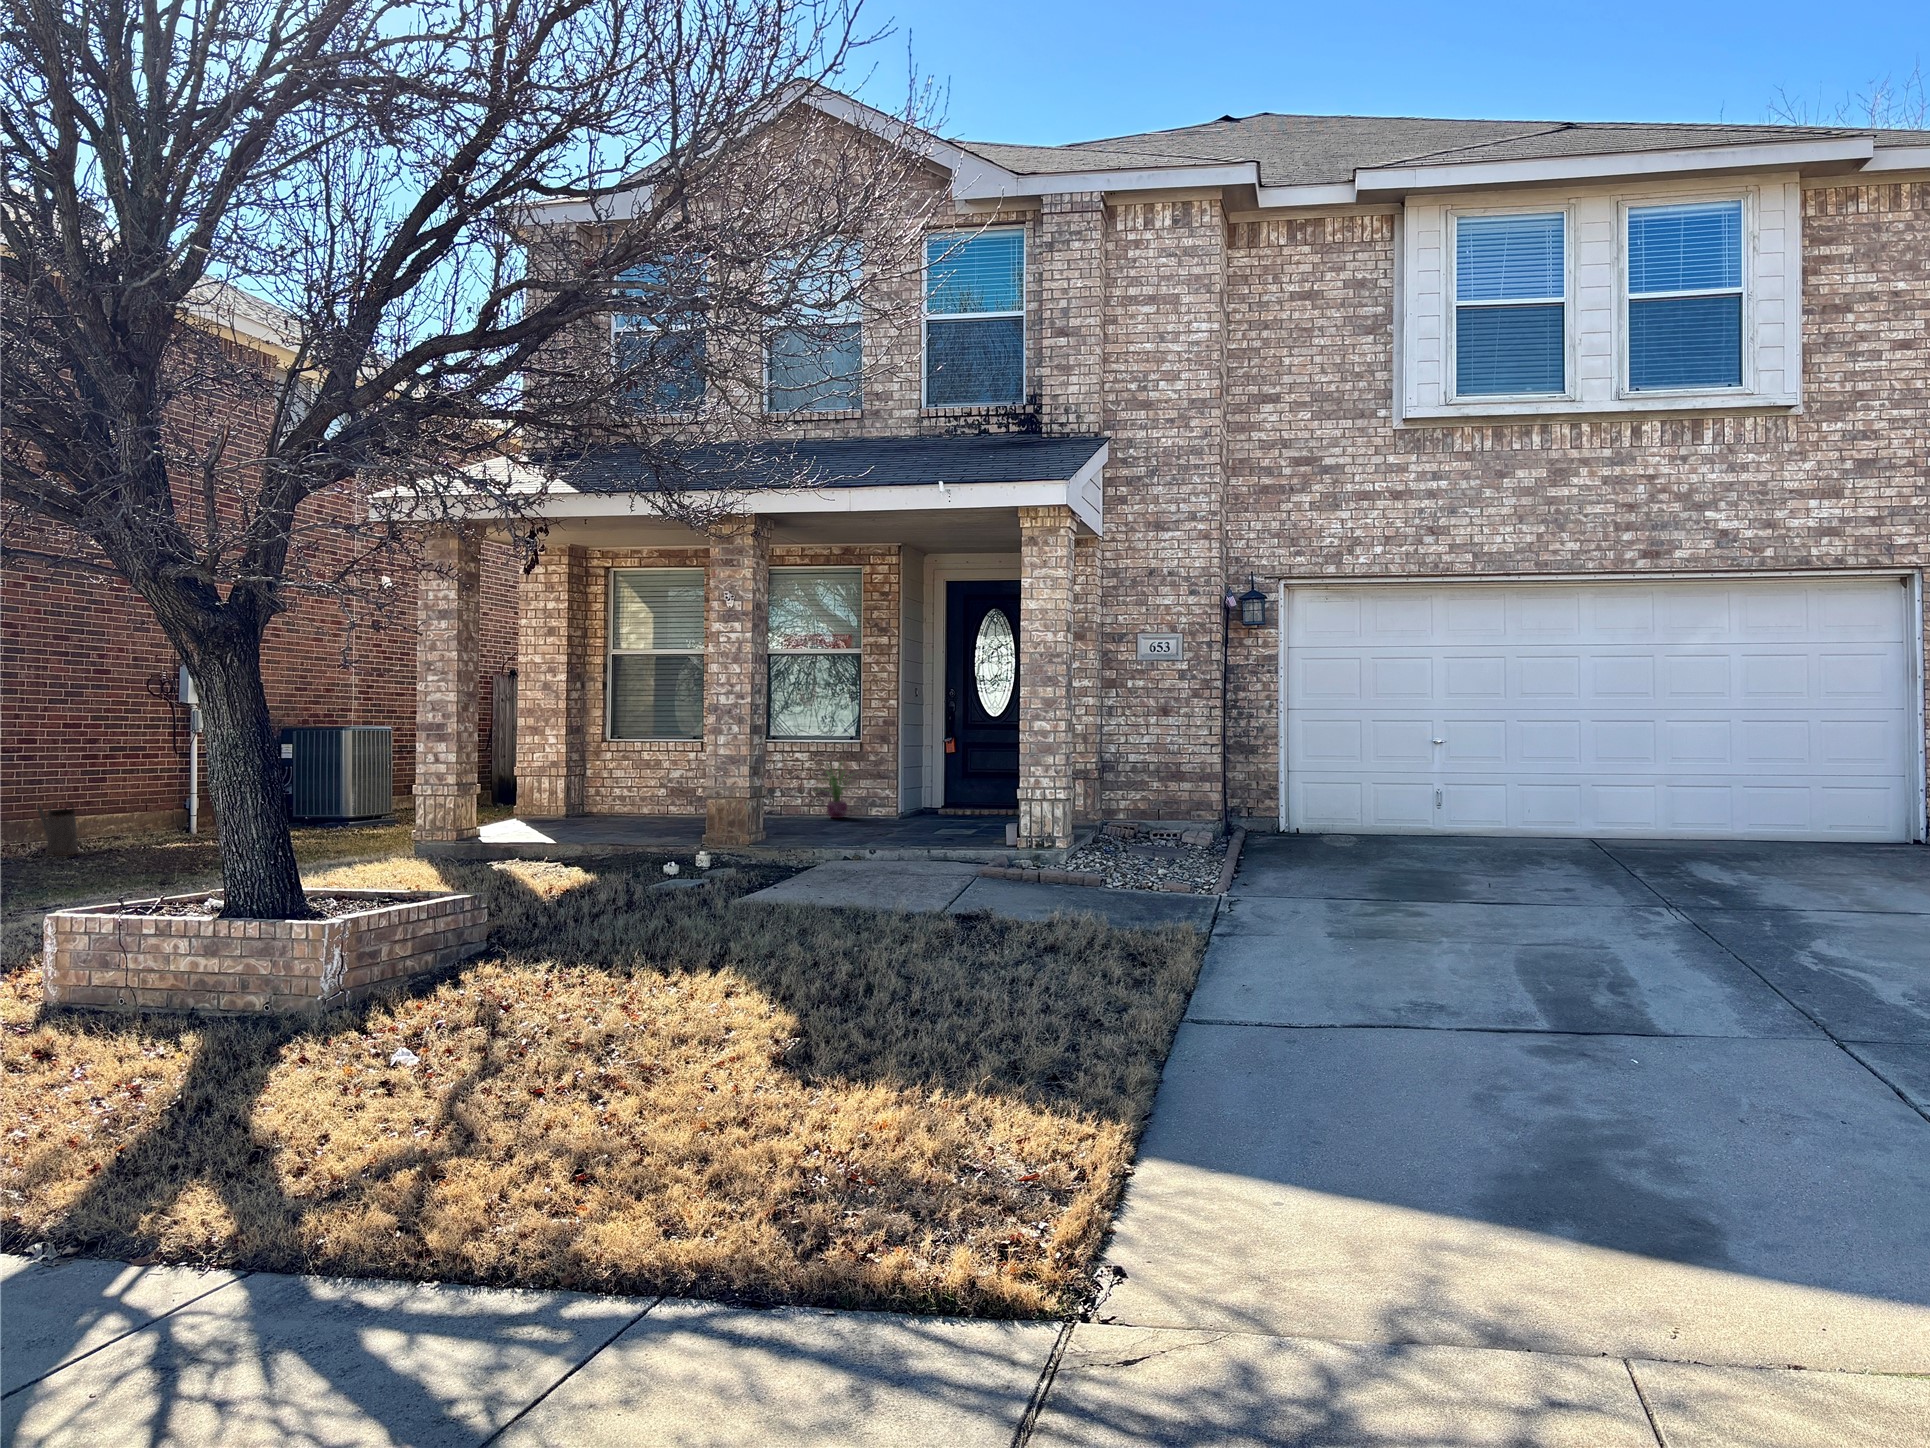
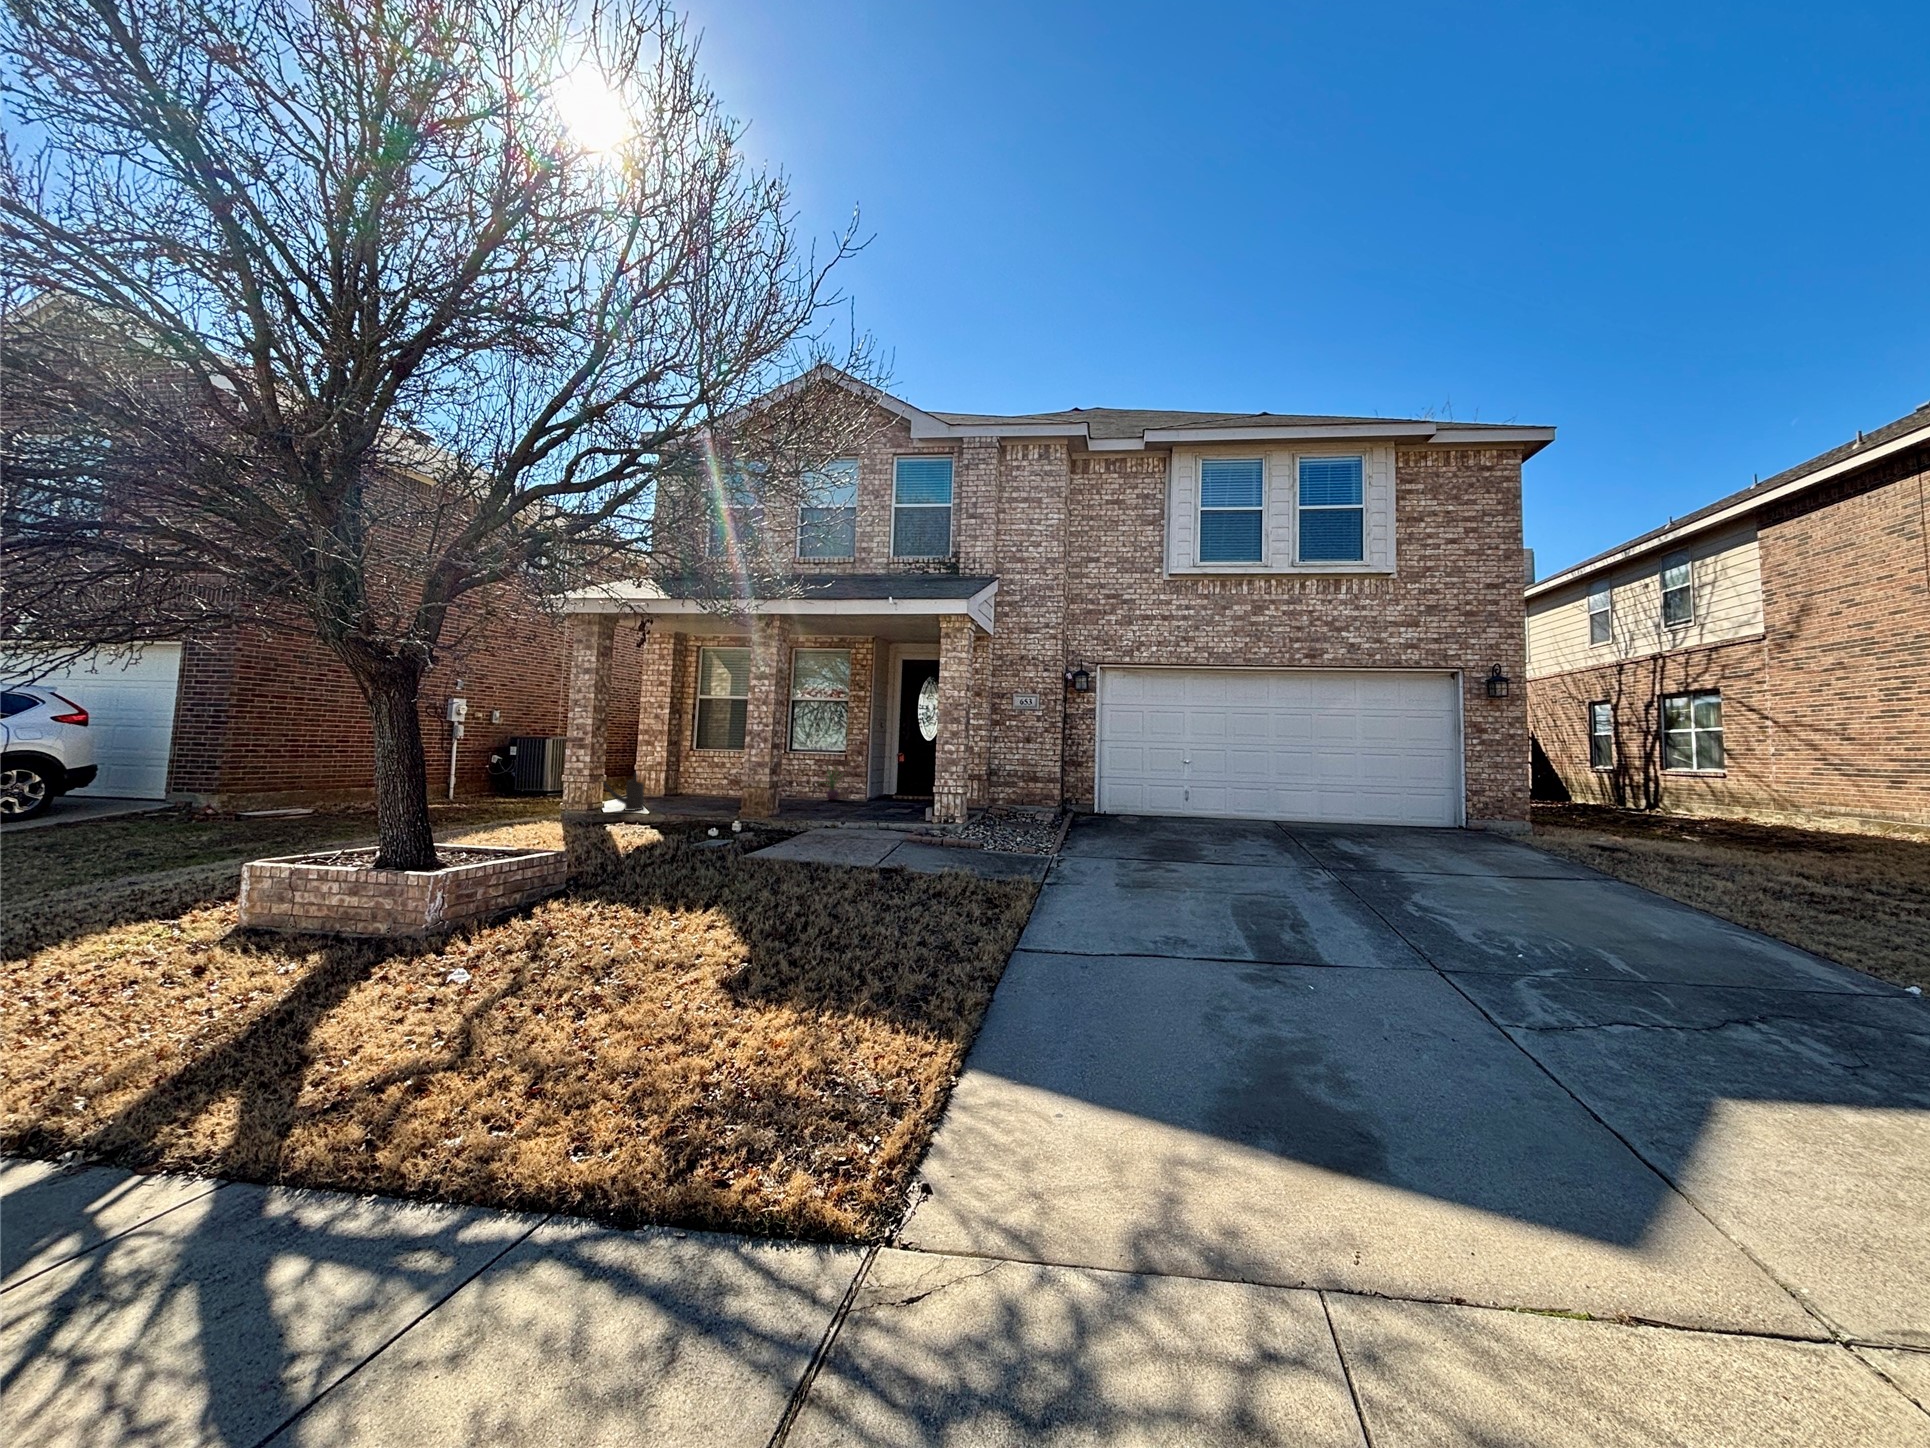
watering can: present [37,800,79,856] -> present [603,773,651,811]

